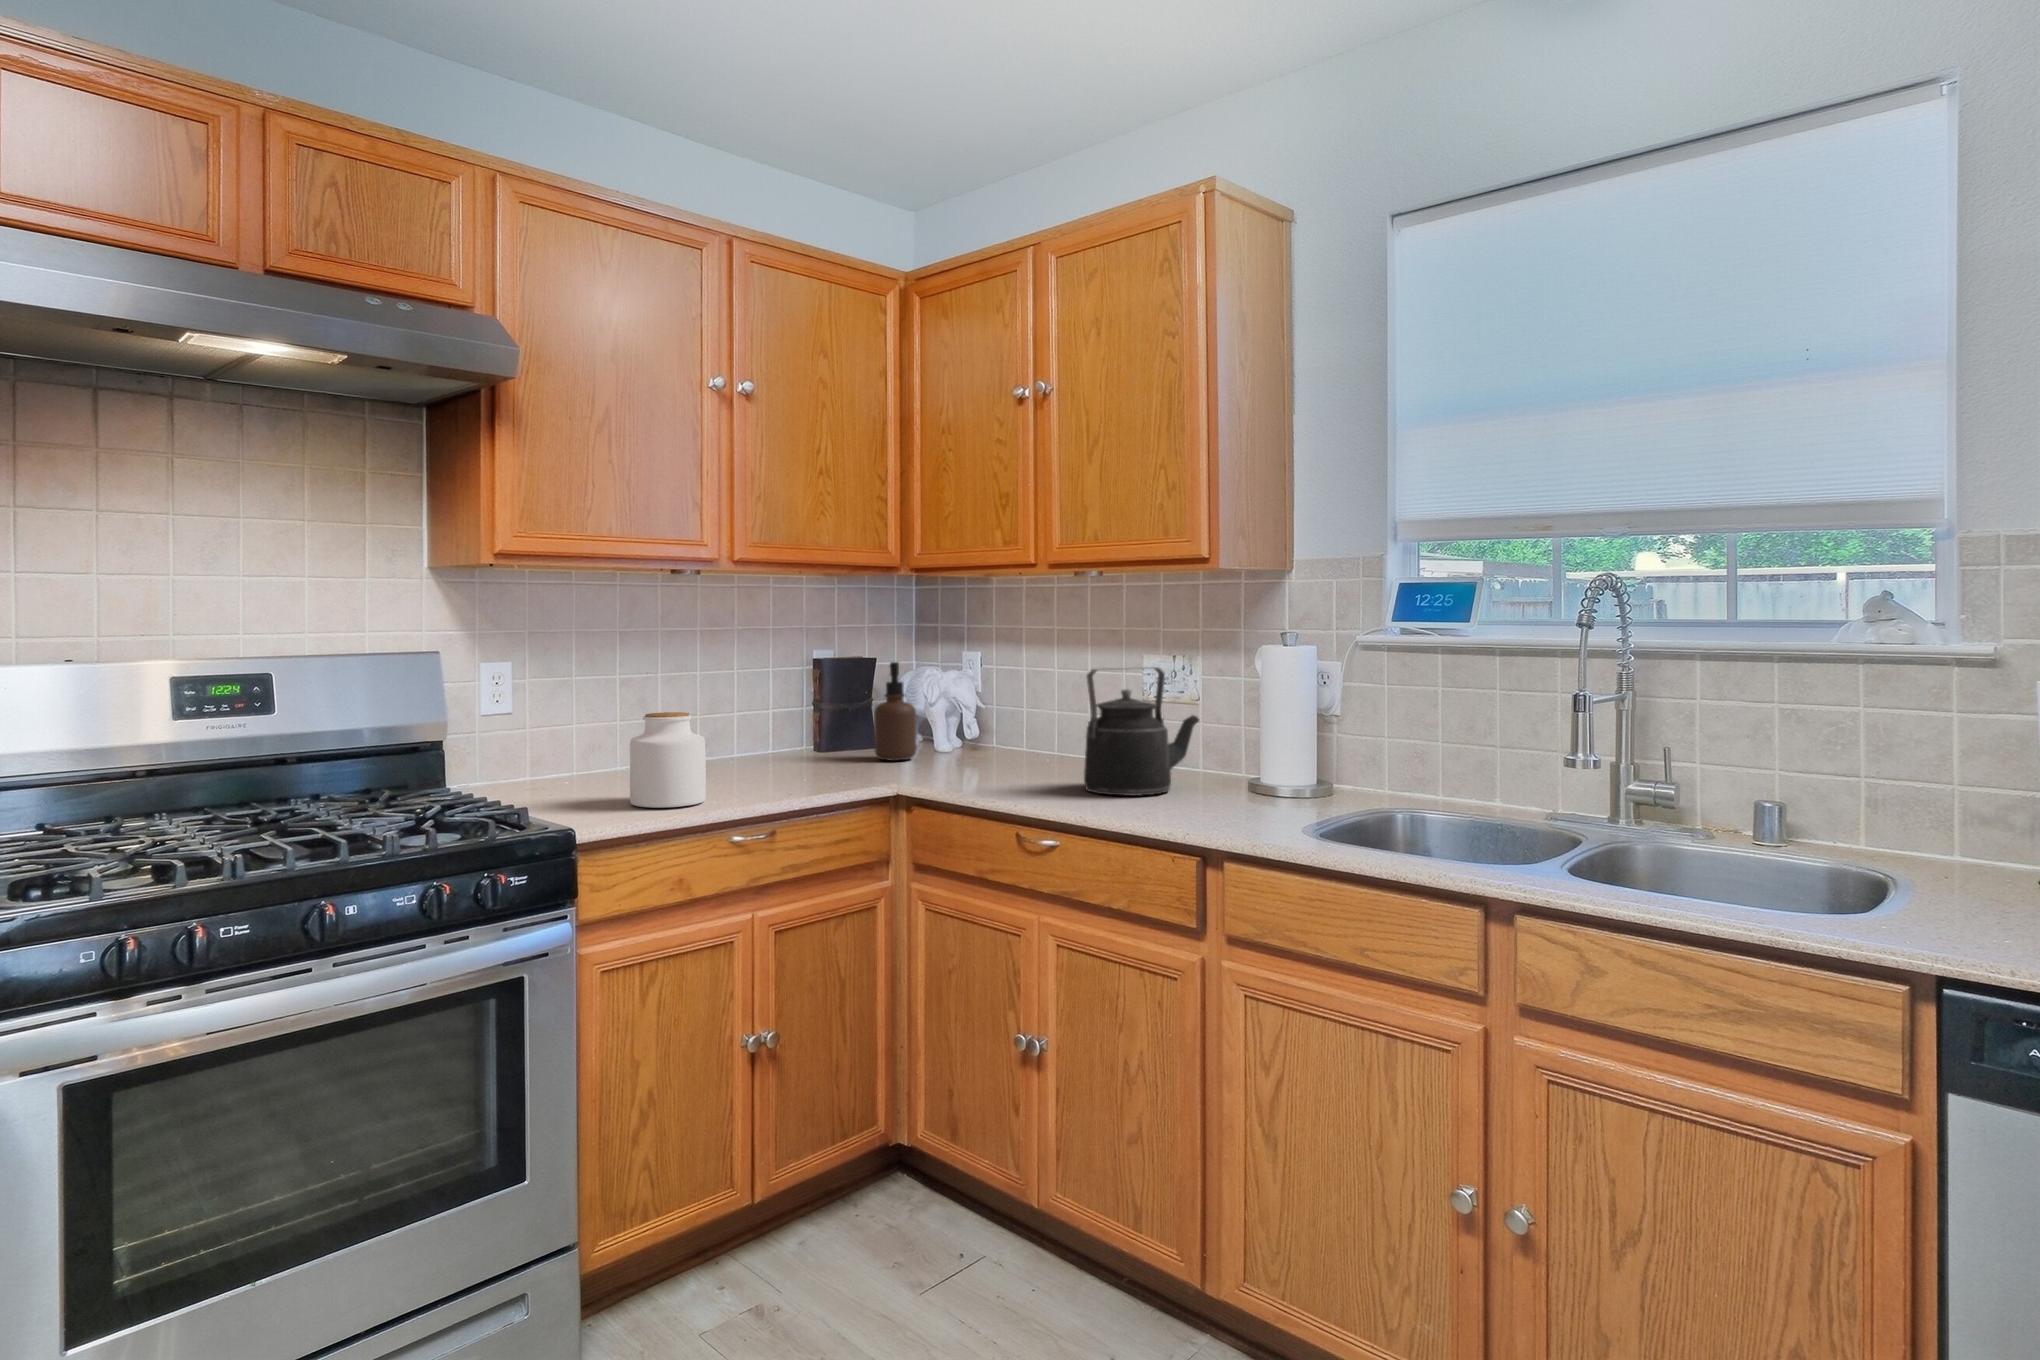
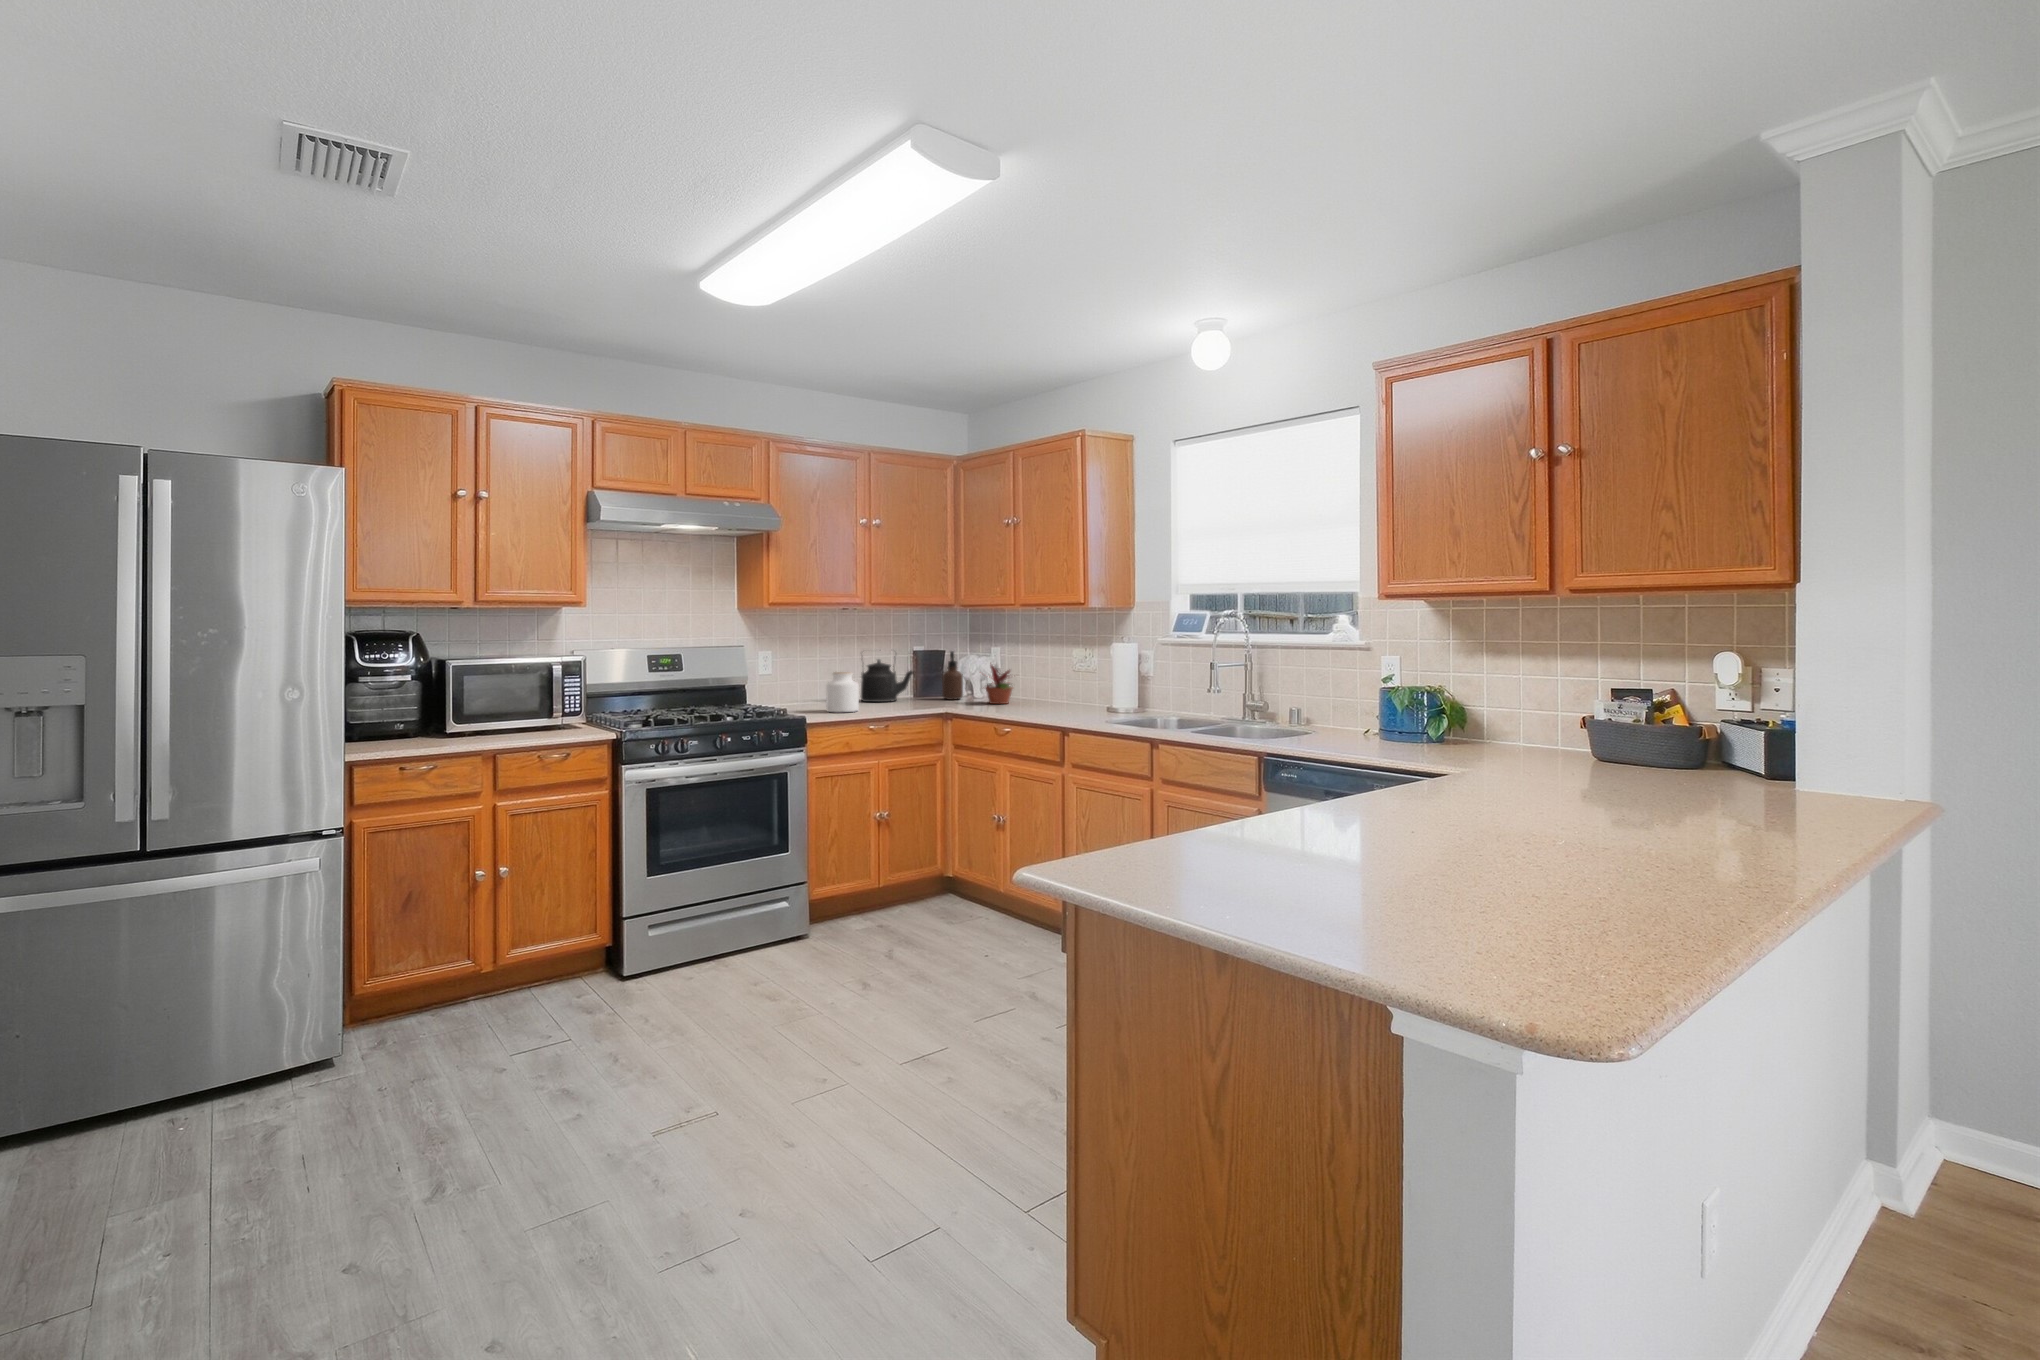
kettle: present [1084,667,1199,796] -> present [861,659,913,702]
potted plant: none [949,684,1049,773] -> present [985,665,1013,704]

